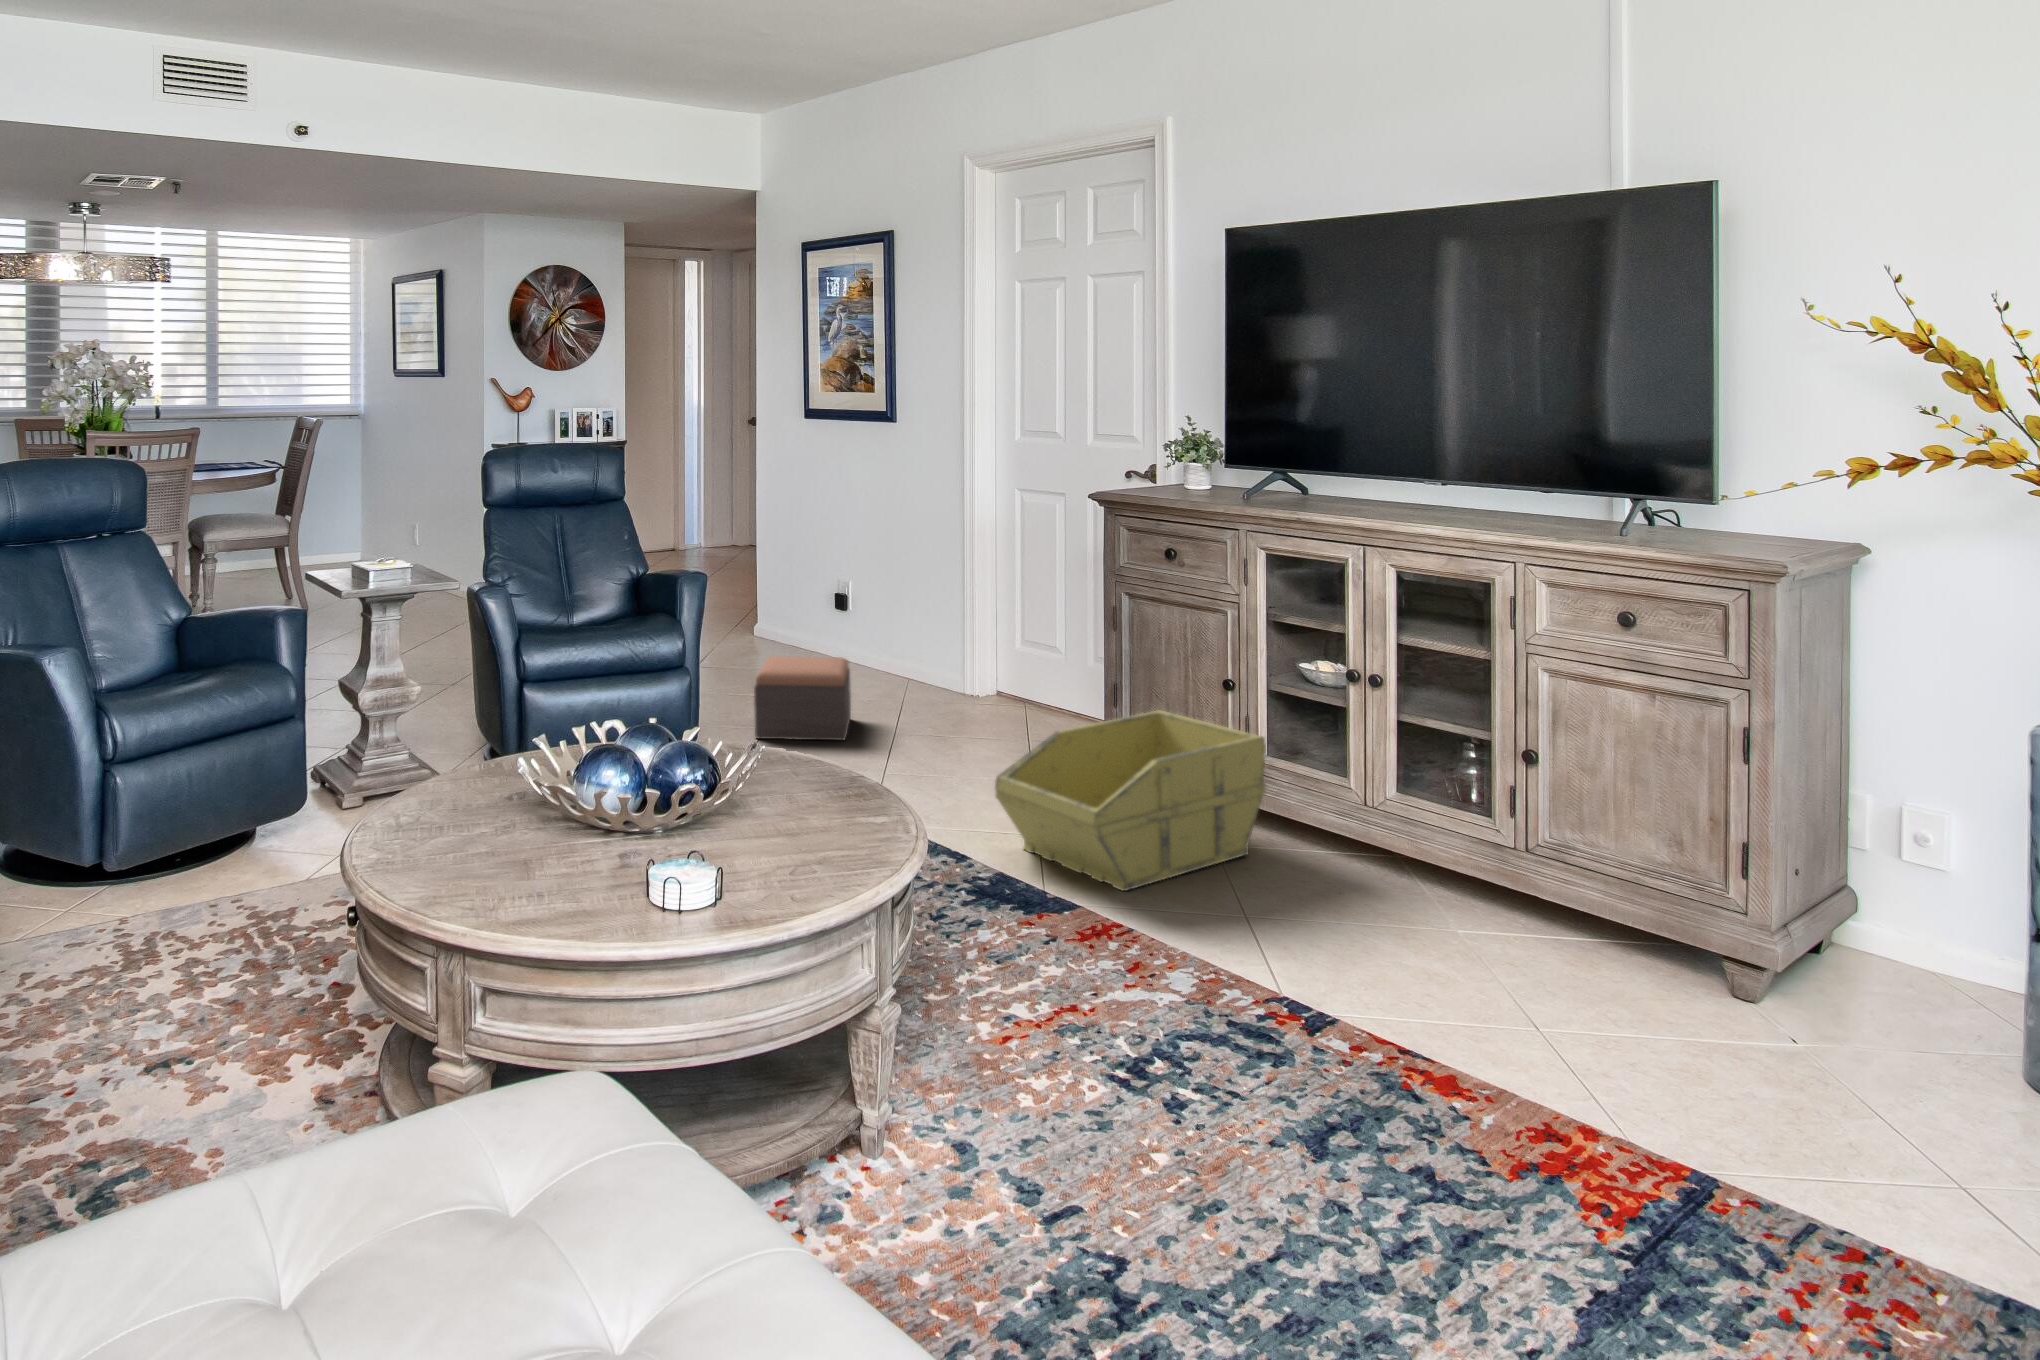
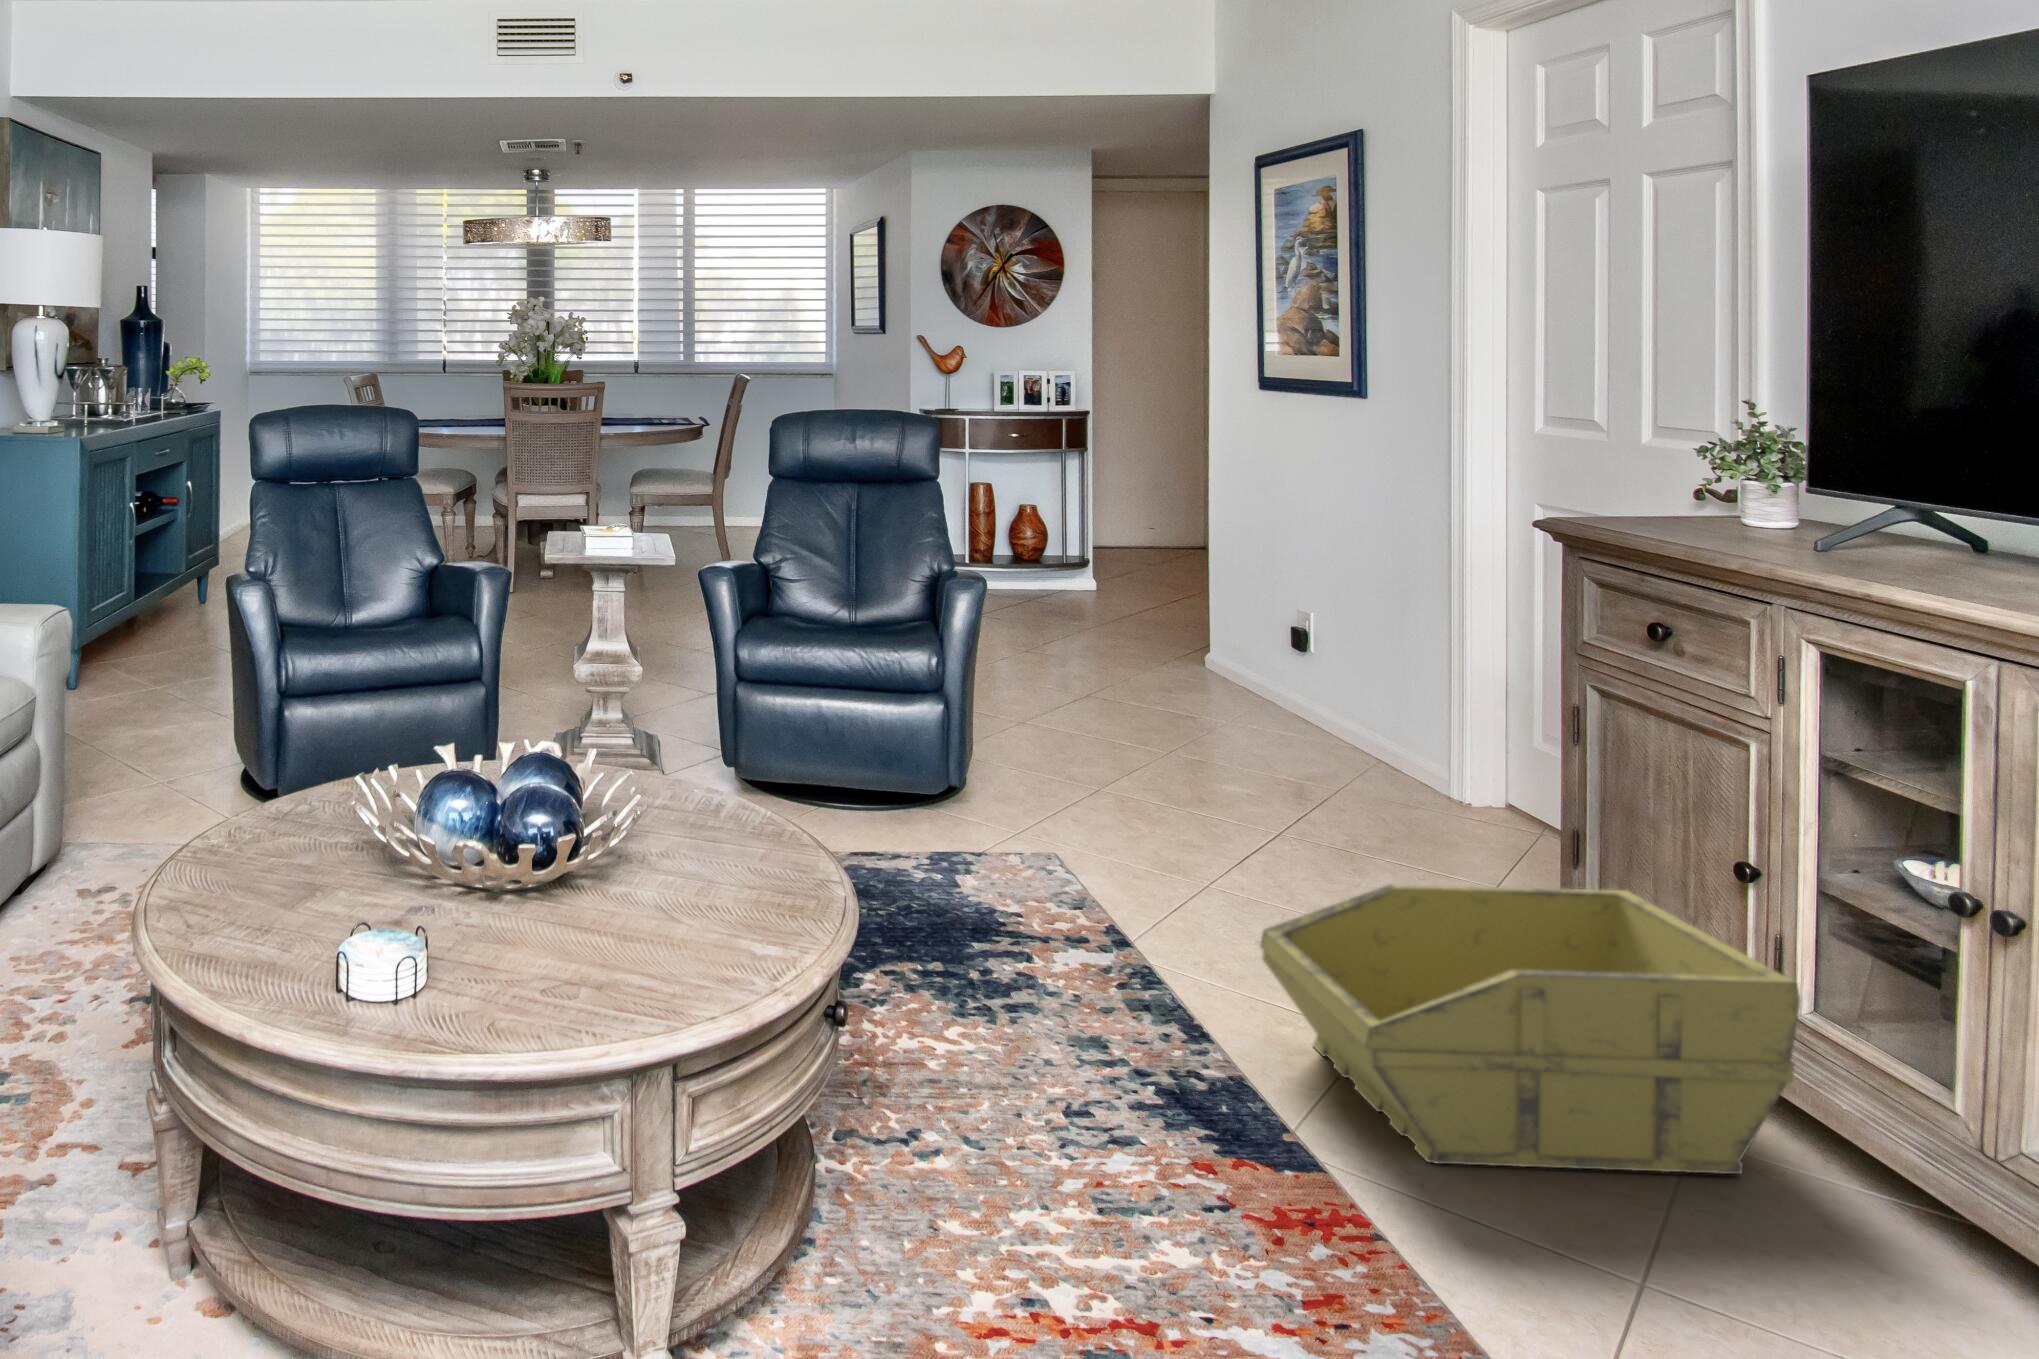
footstool: present [754,656,851,741] -> none [1065,696,1224,825]

